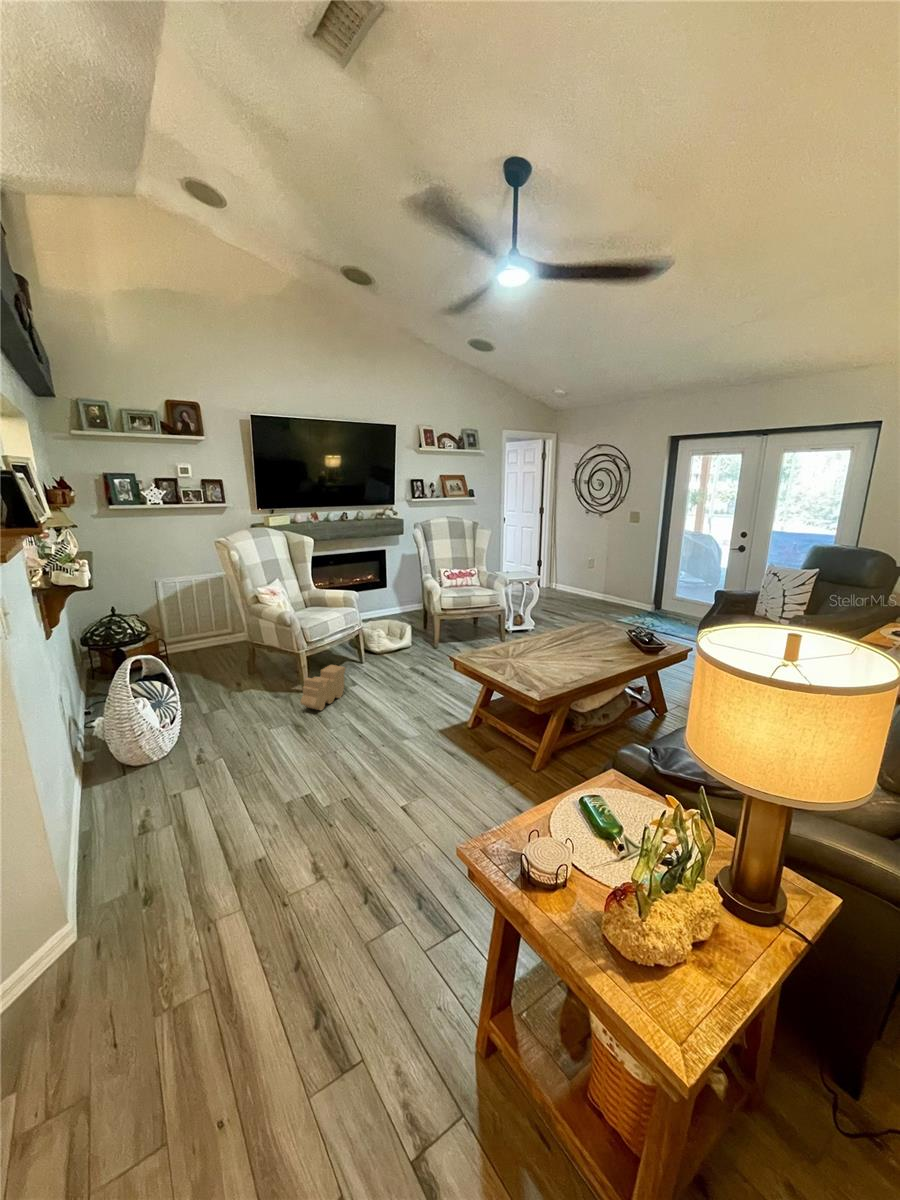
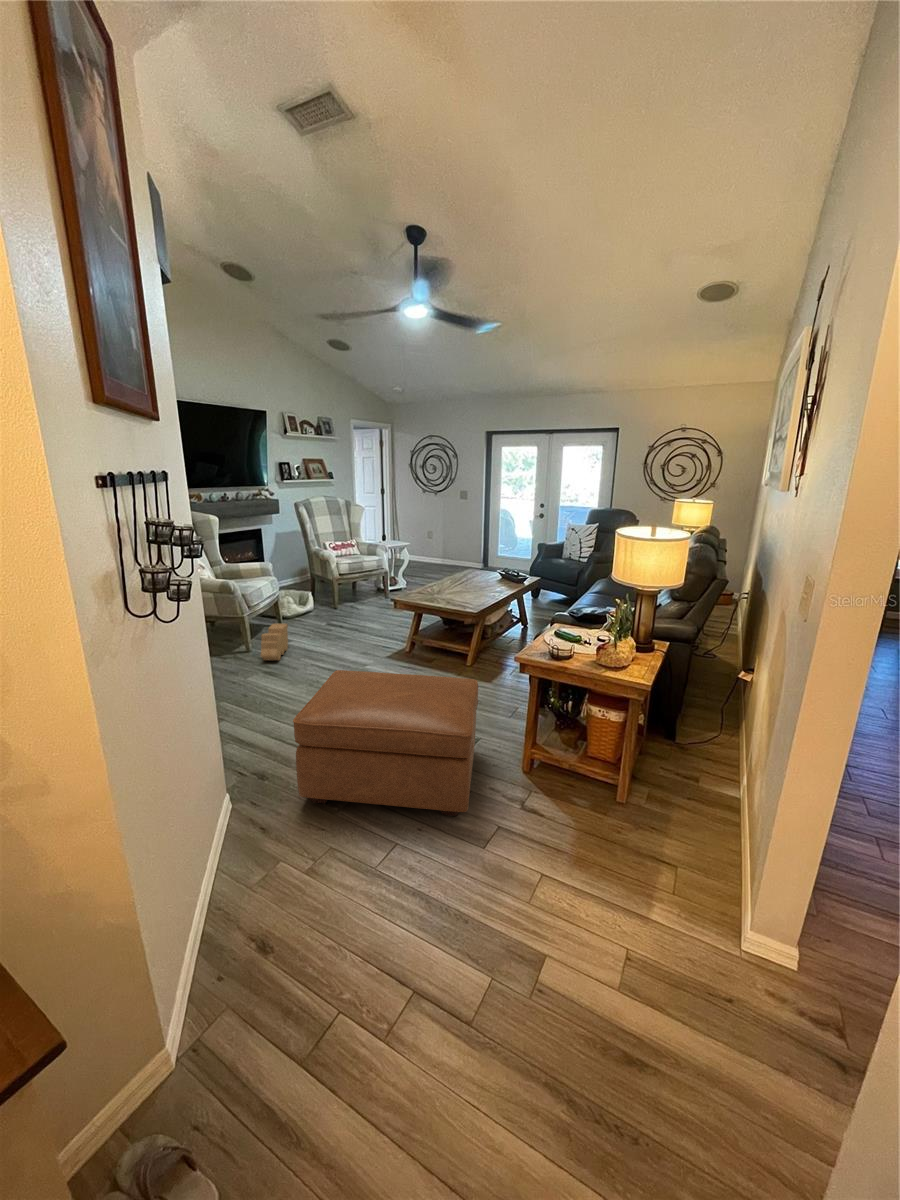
ottoman: none [121,770,430,1120] -> present [293,670,478,816]

